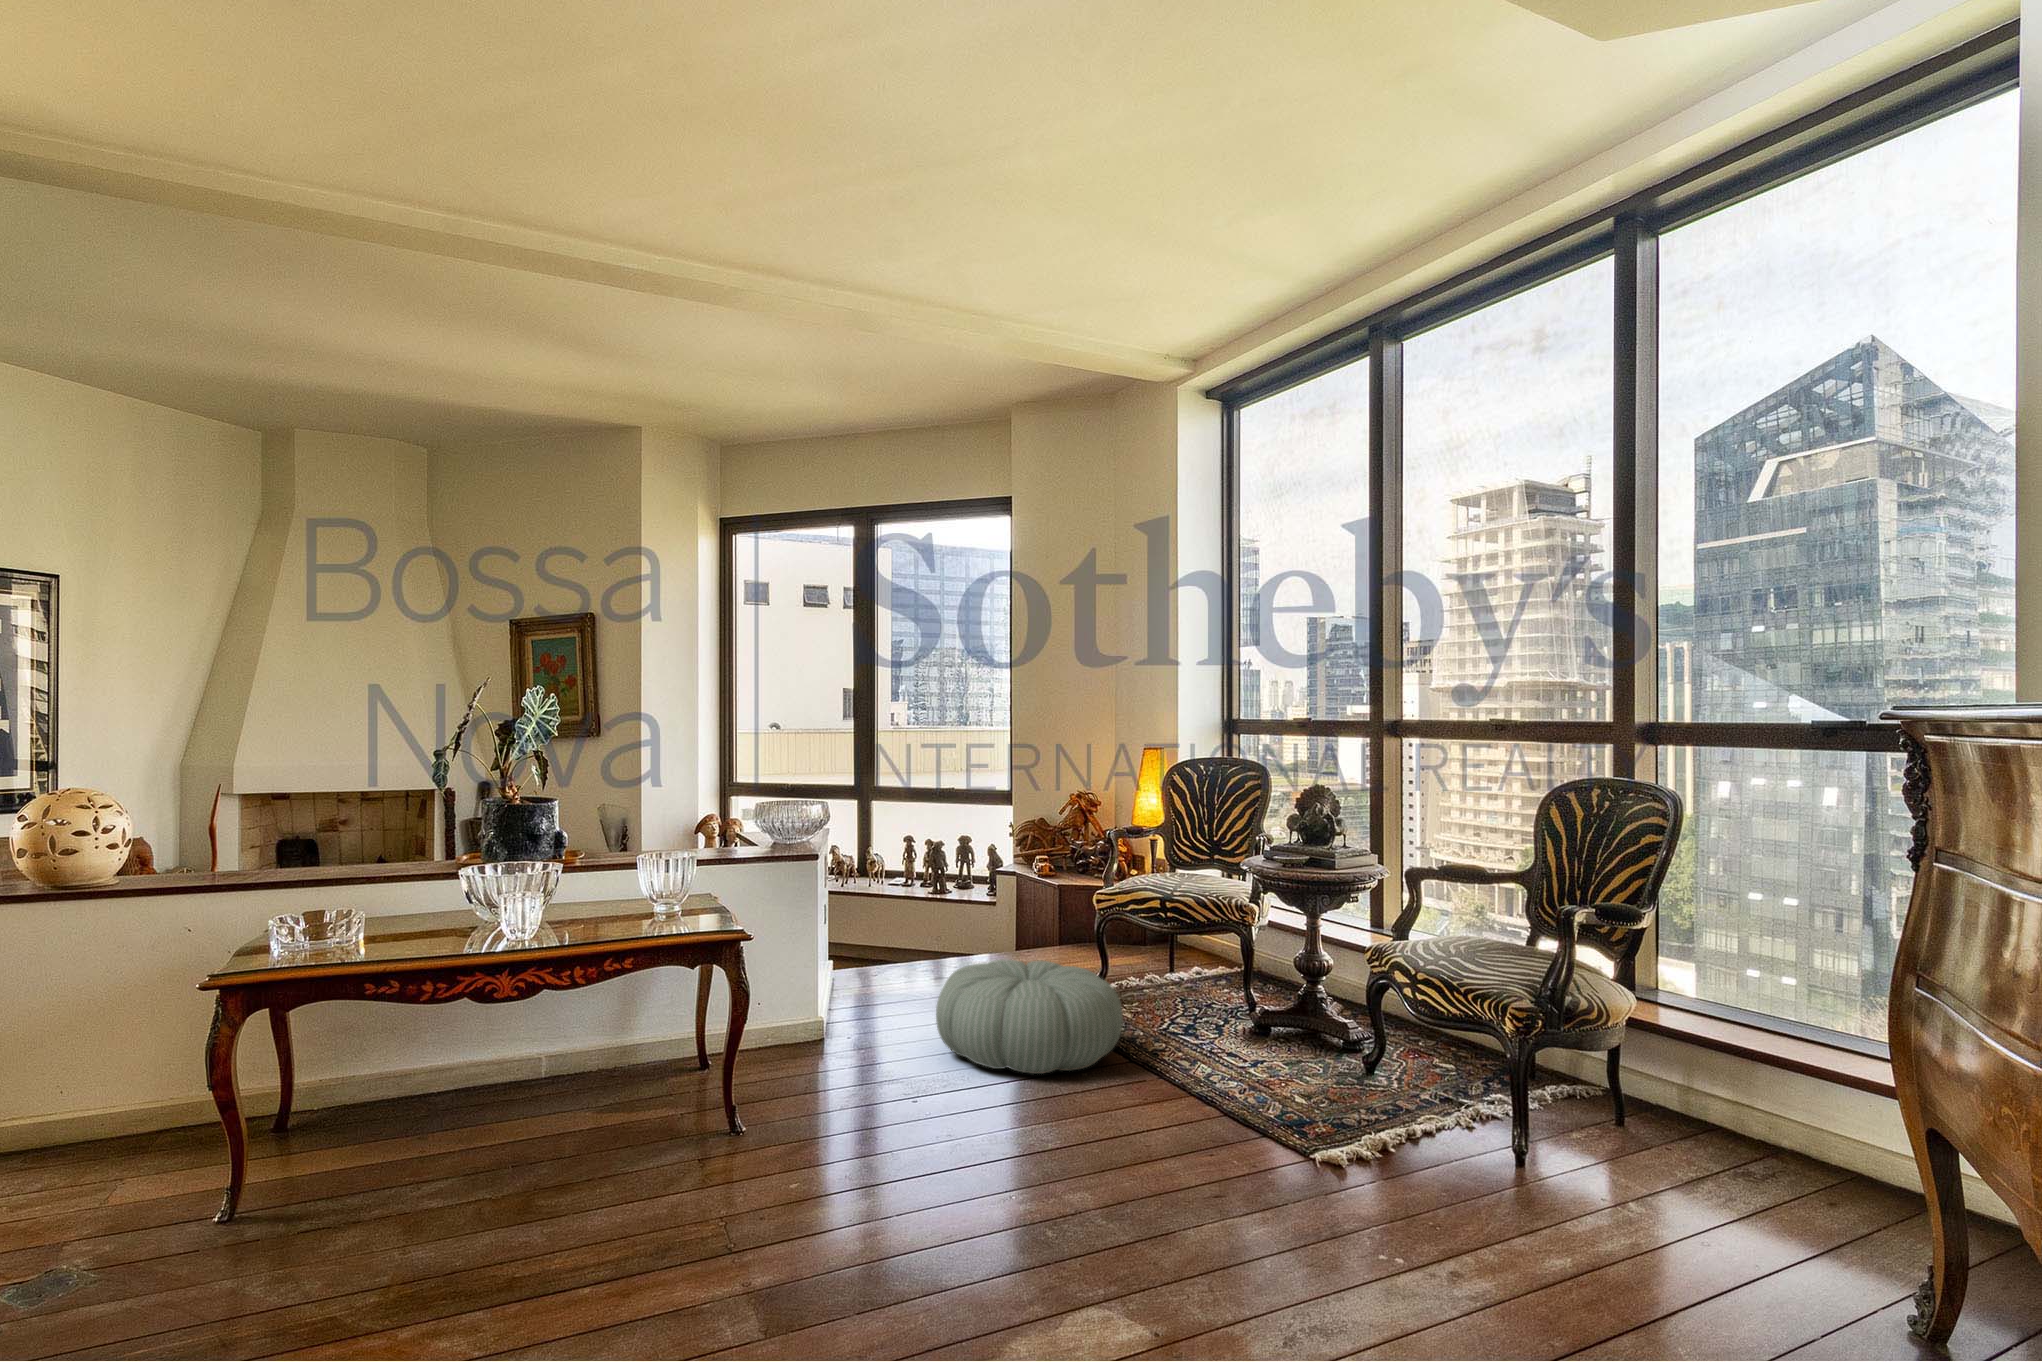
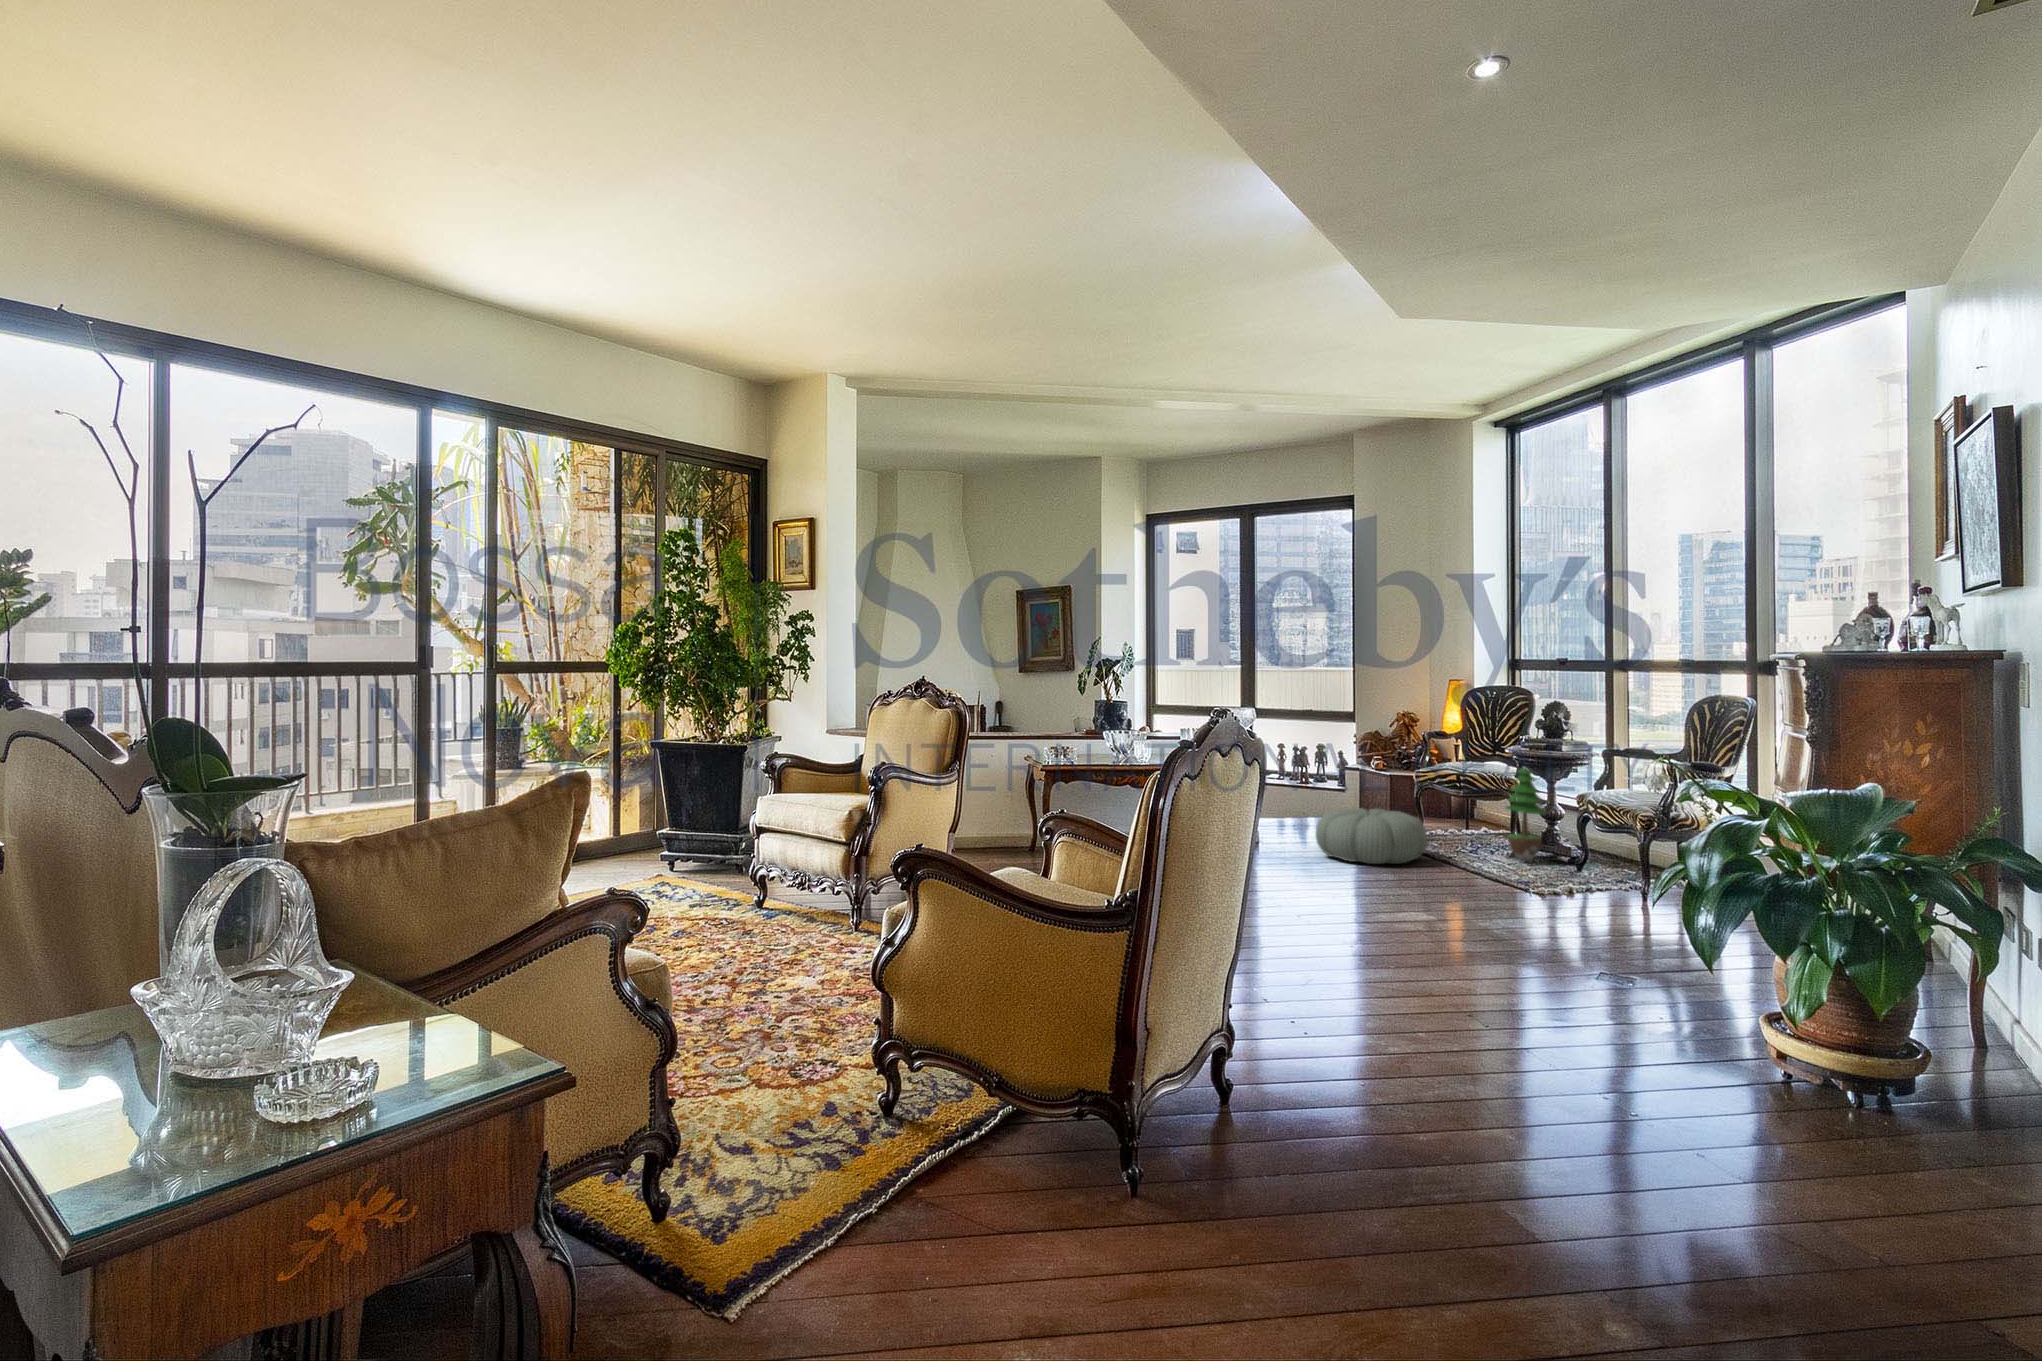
potted tree: none [1242,870,1308,1053] -> present [1506,767,1546,862]

